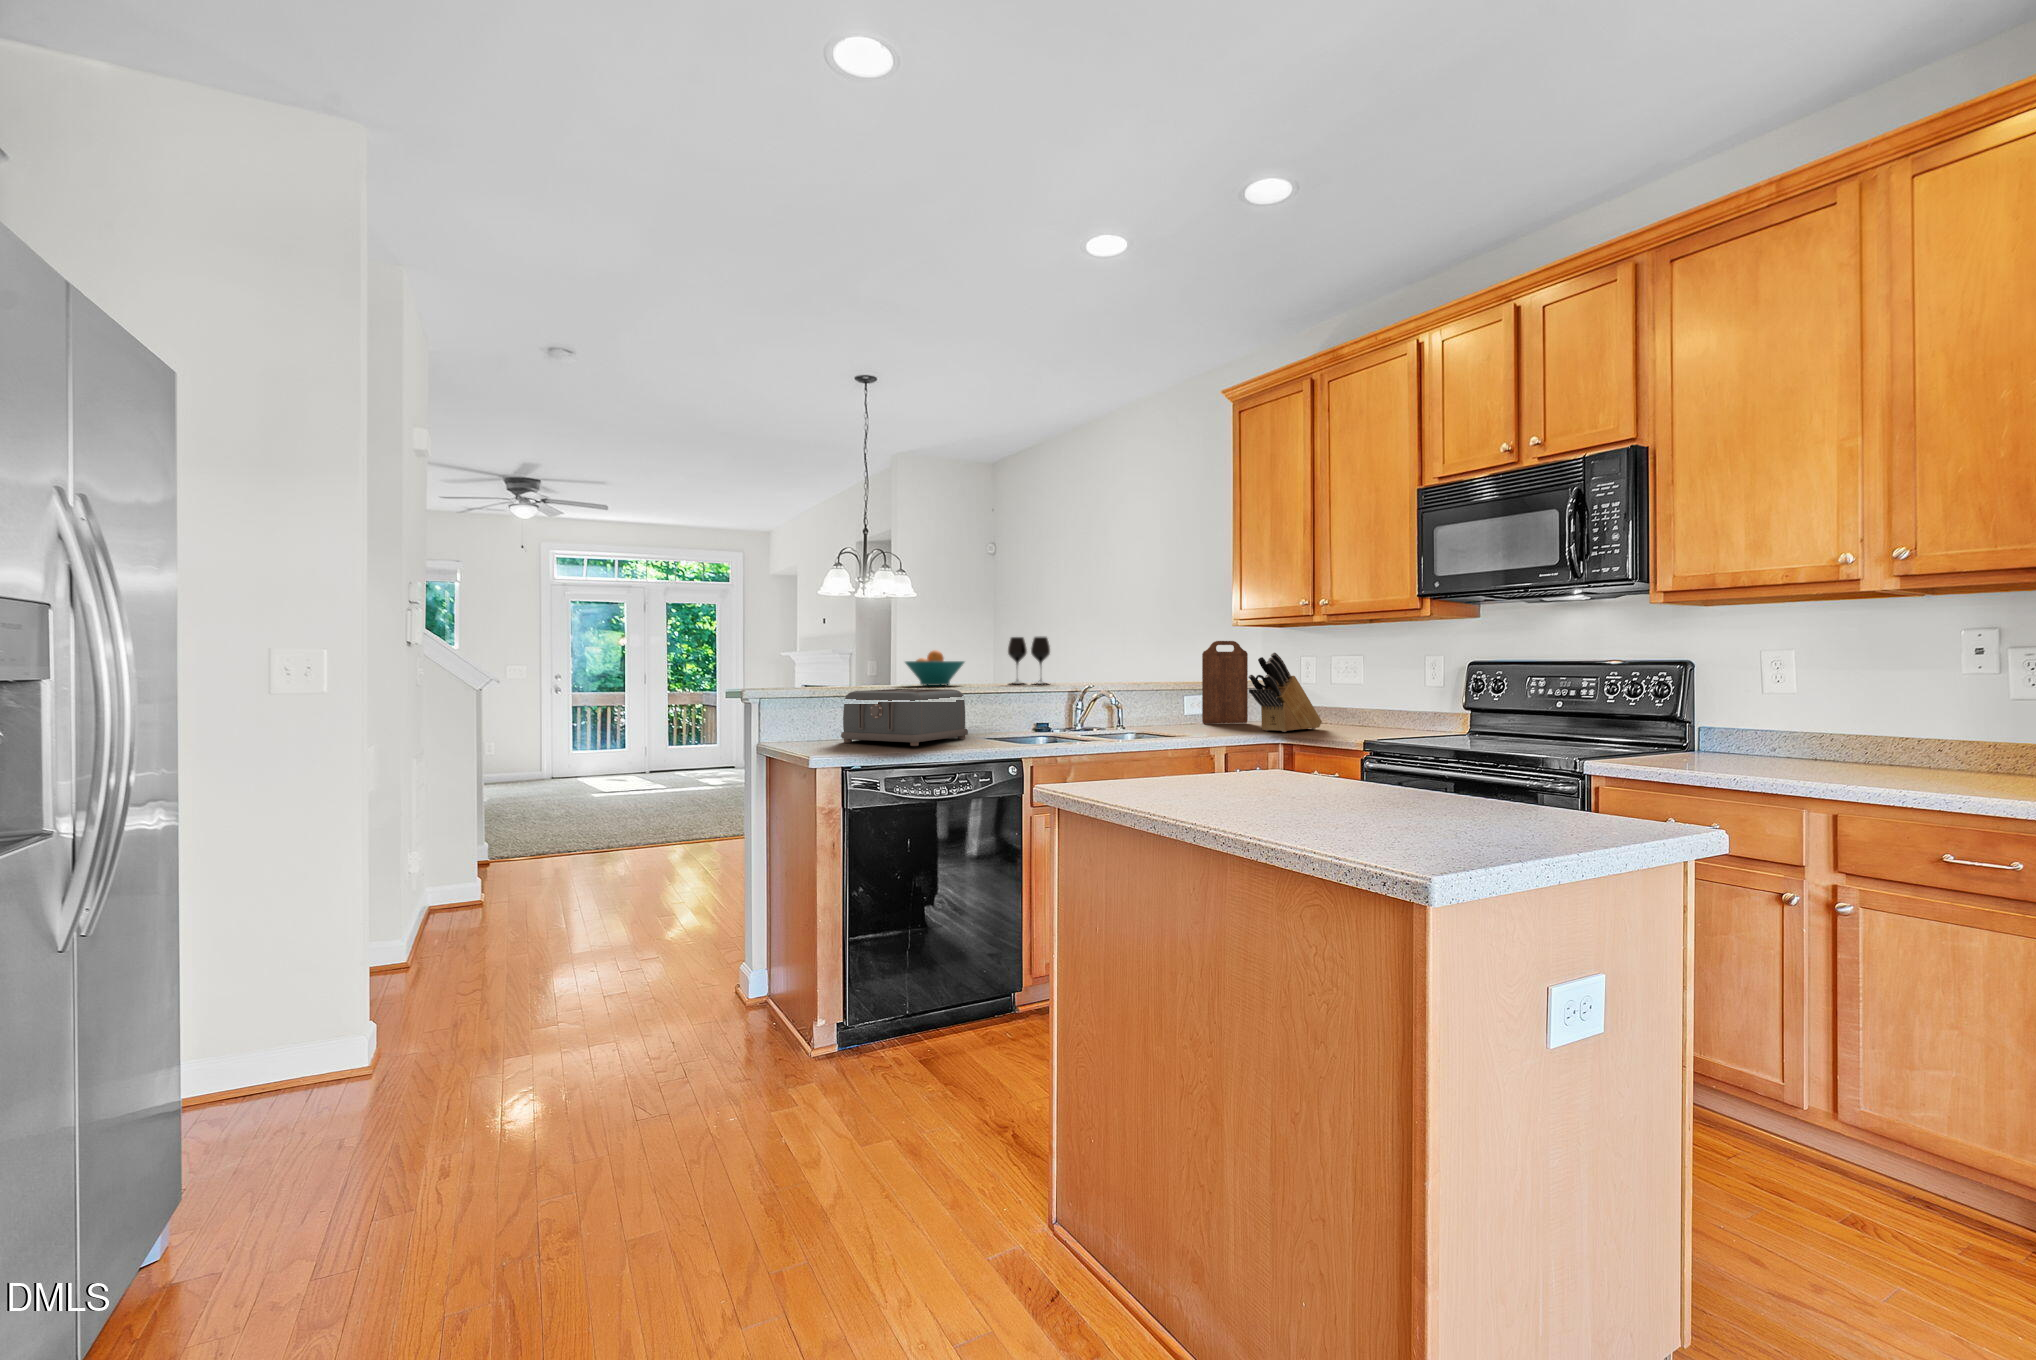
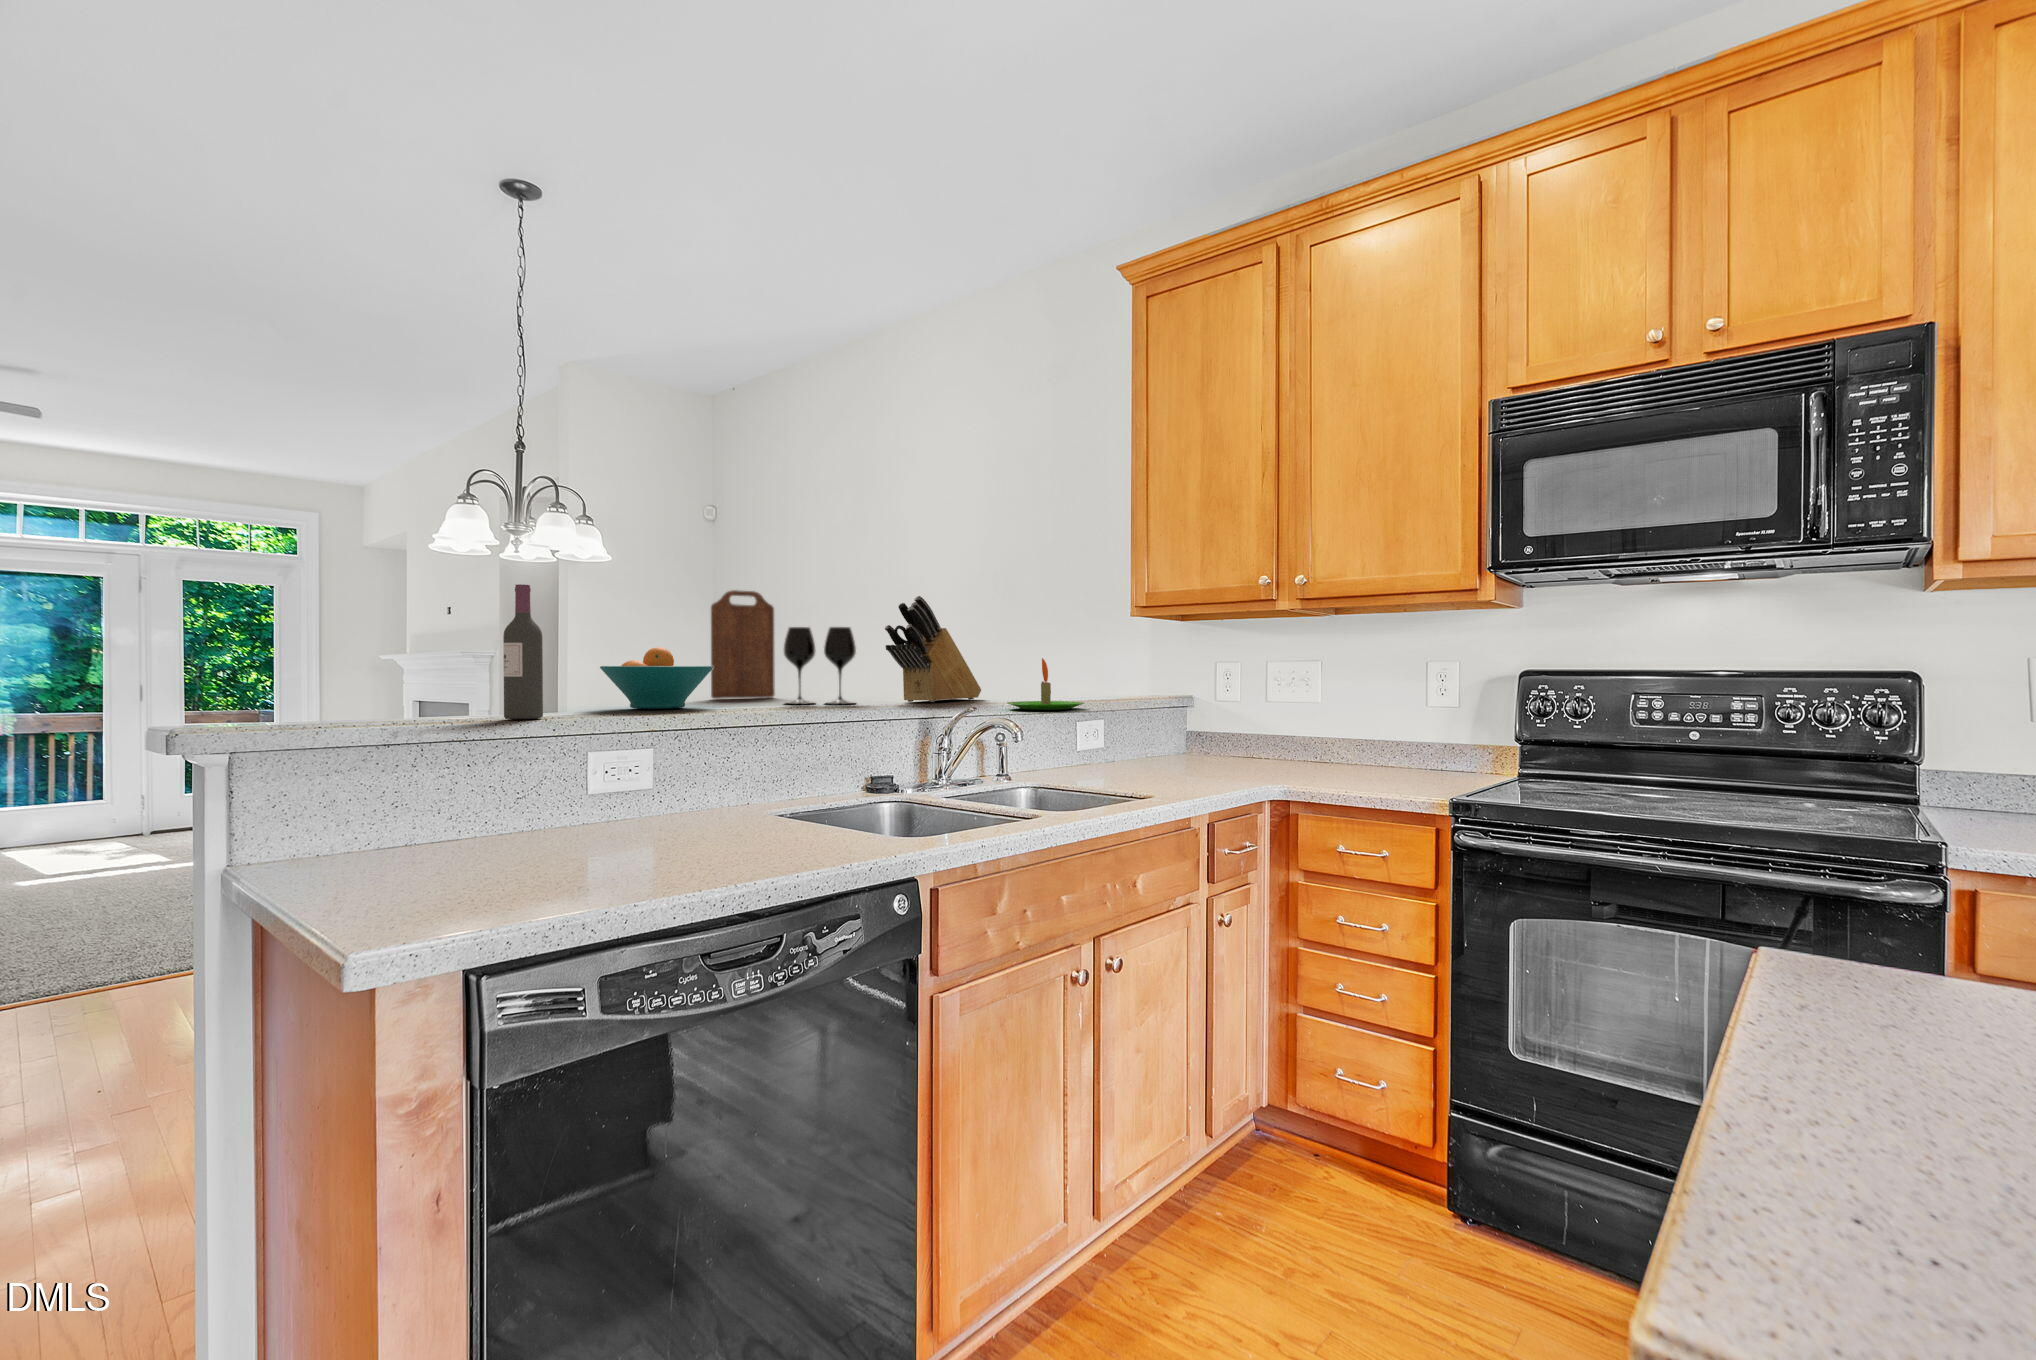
wine bottle: none [856,618,874,689] -> present [503,584,543,719]
cutting board: present [1202,641,1248,724] -> present [711,590,775,699]
knife block: present [1249,652,1322,732] -> present [885,596,981,702]
candle: none [1129,655,1177,687] -> present [1007,658,1084,710]
toaster: present [841,689,968,746] -> none [468,726,768,868]

